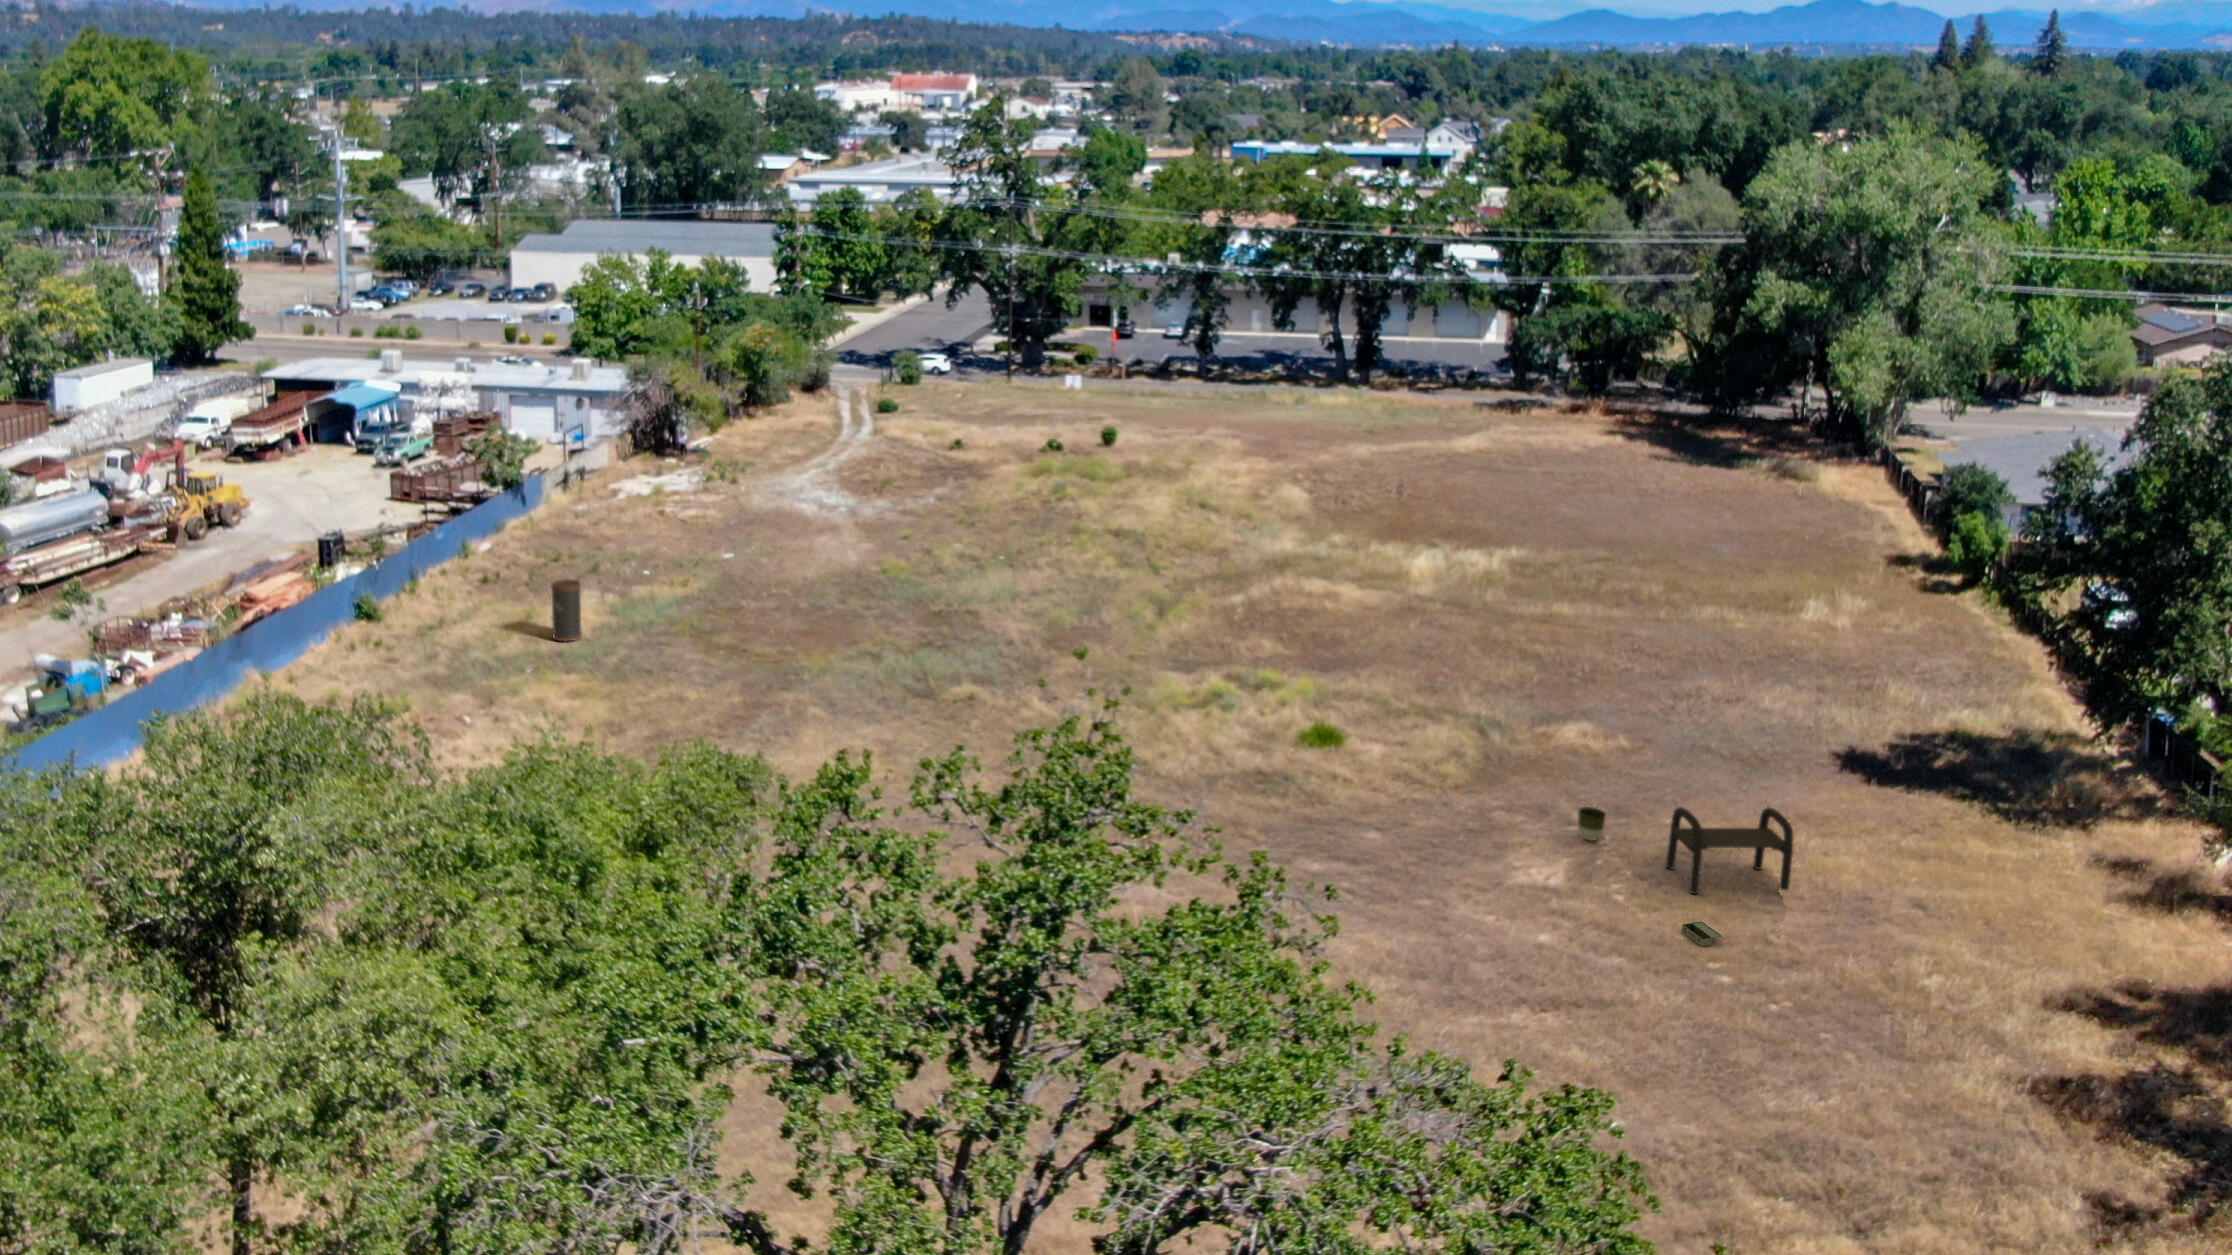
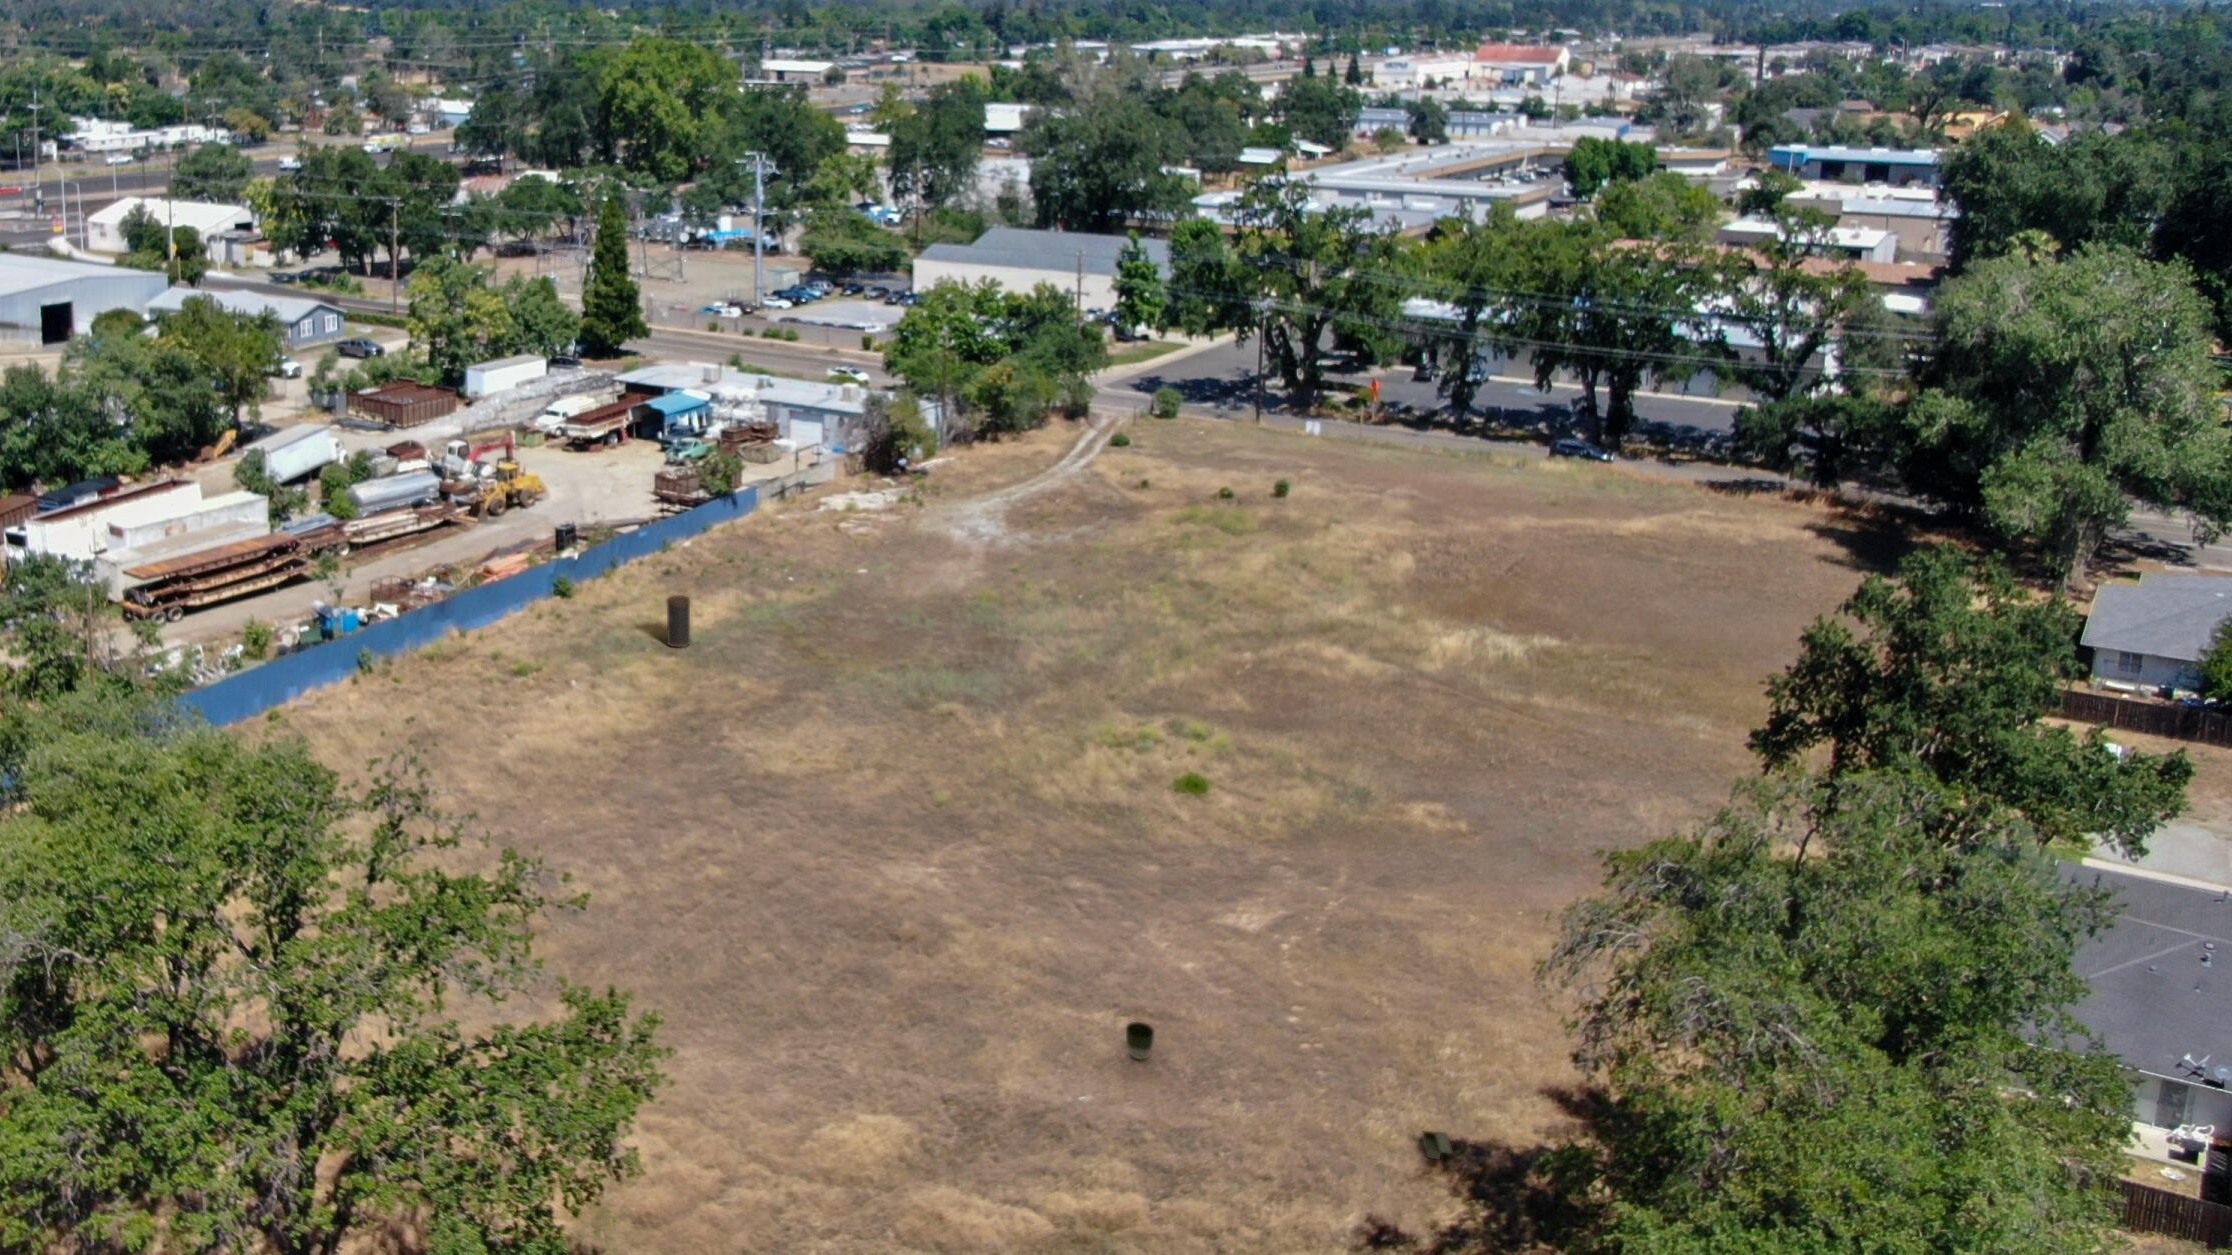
planter: present [1578,807,1606,841] -> present [1126,1022,1154,1060]
bench: present [1666,807,1793,894] -> none [1476,1011,1602,1132]

